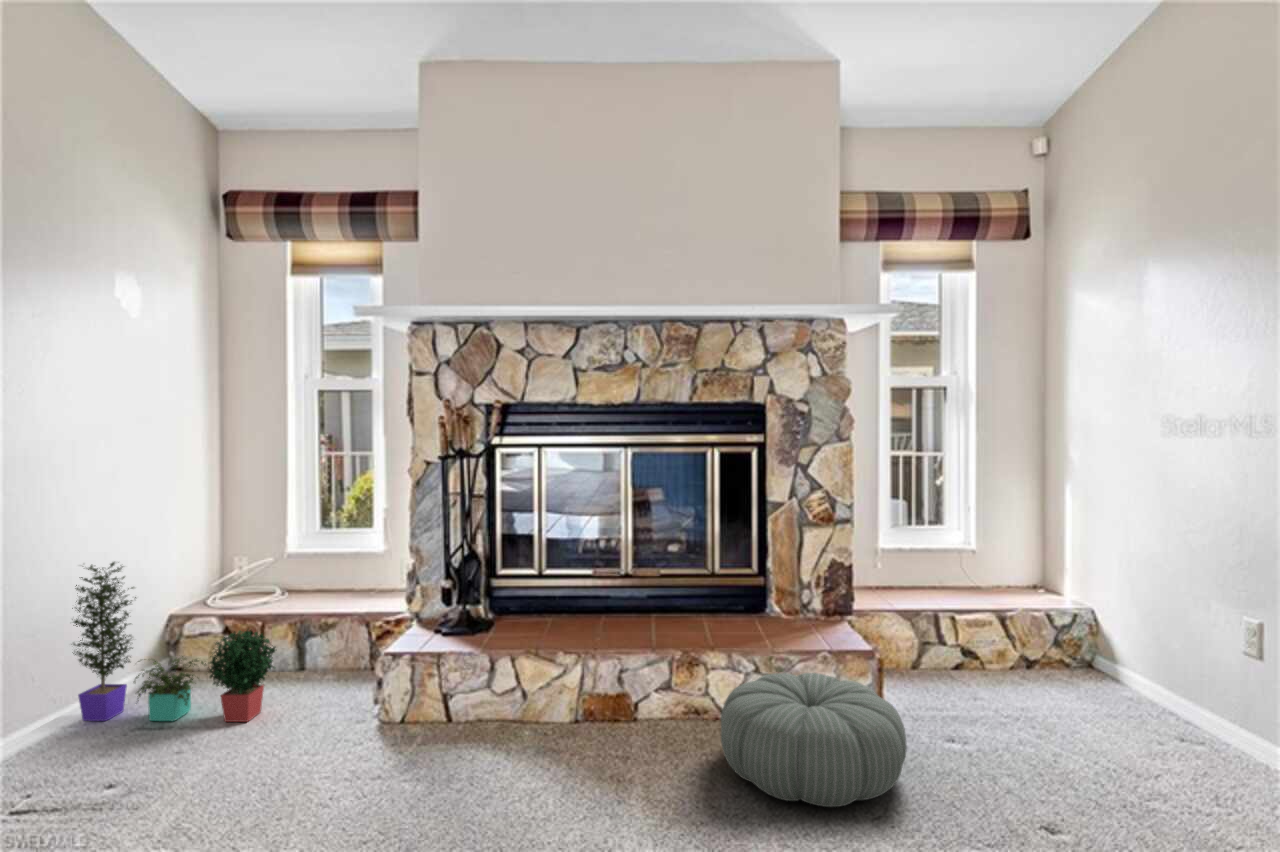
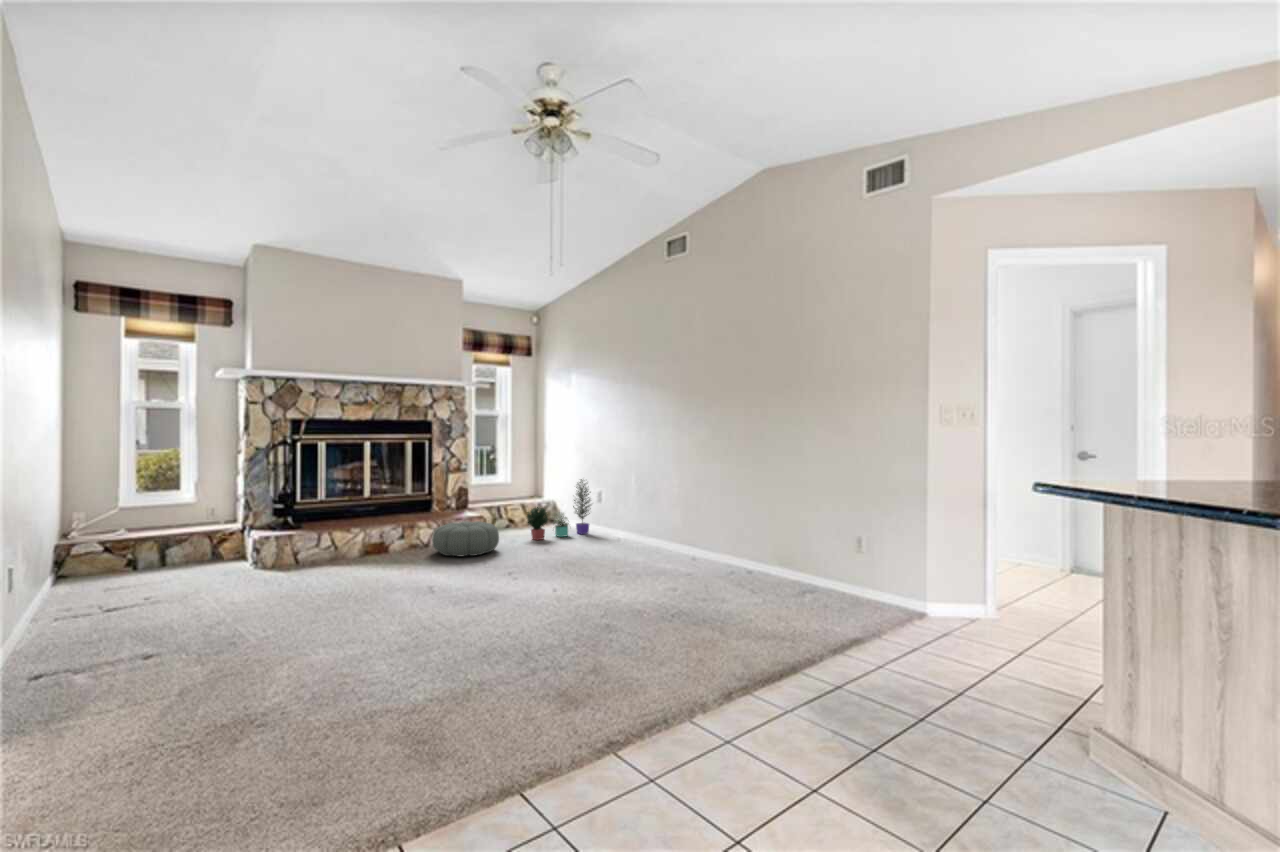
potted plant: present [72,562,275,722] -> present [527,479,591,540]

